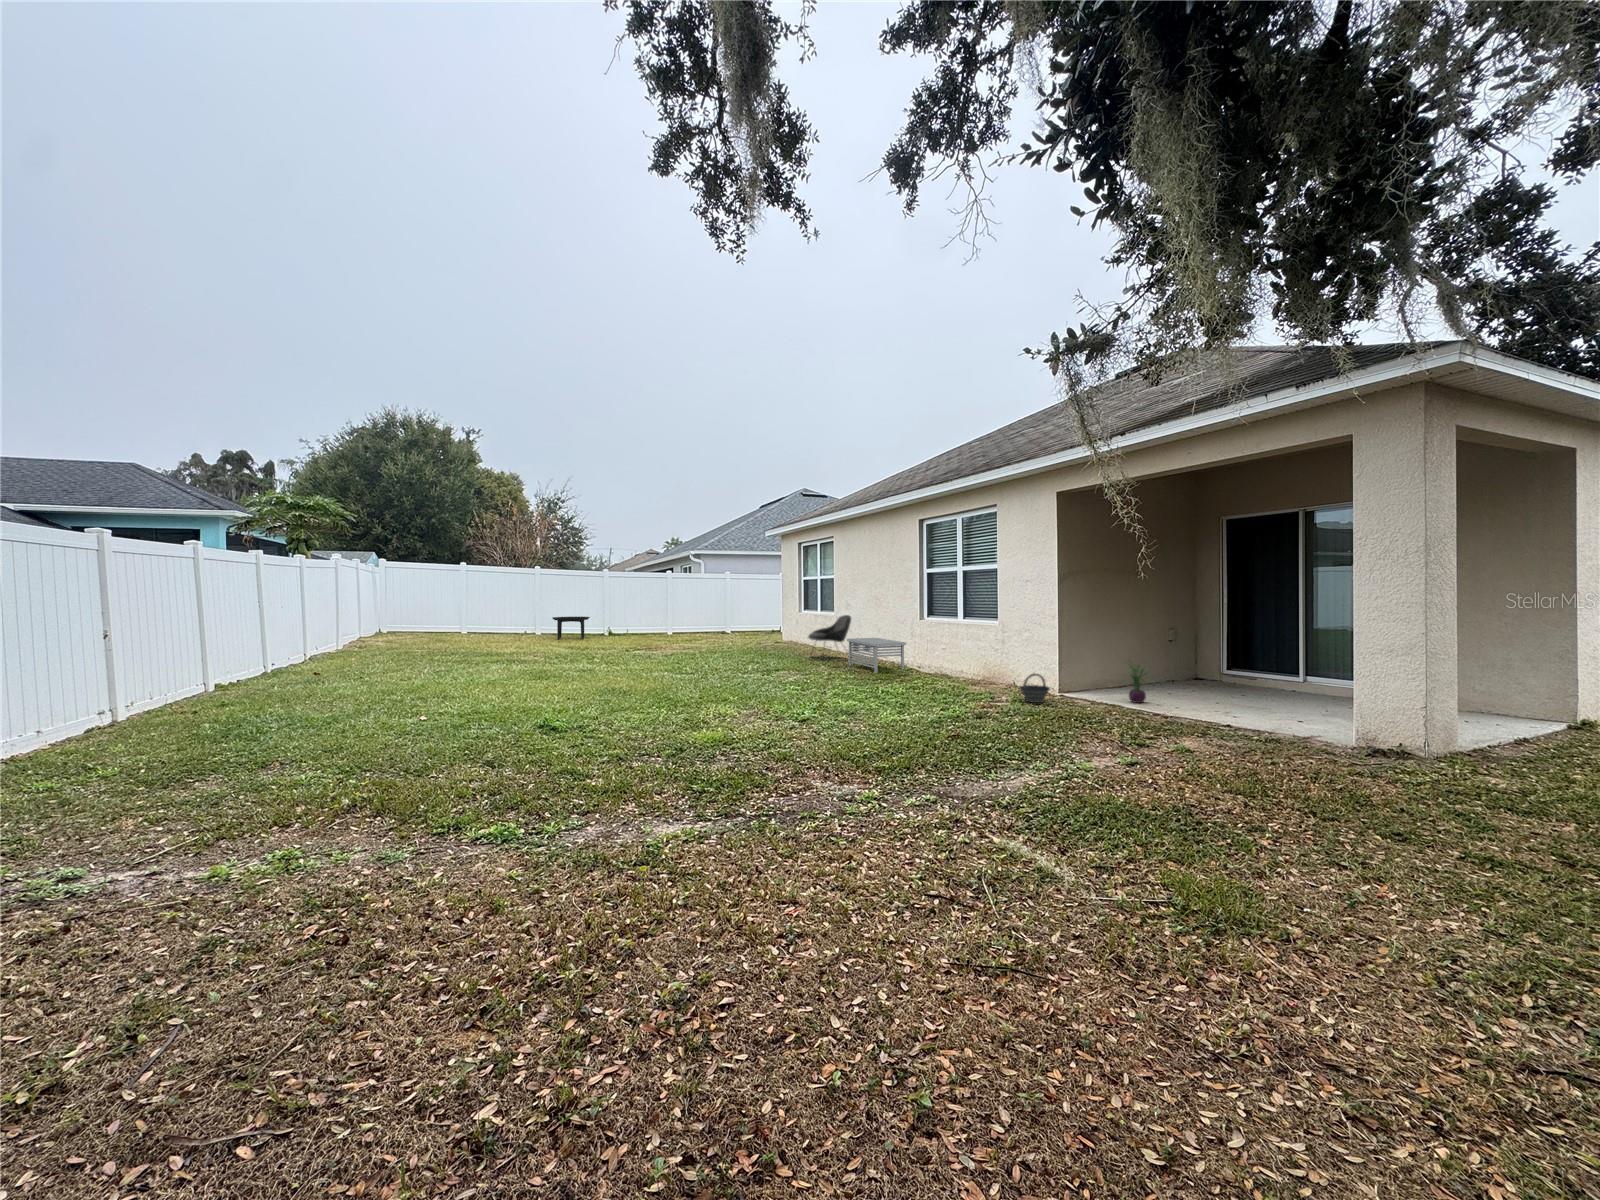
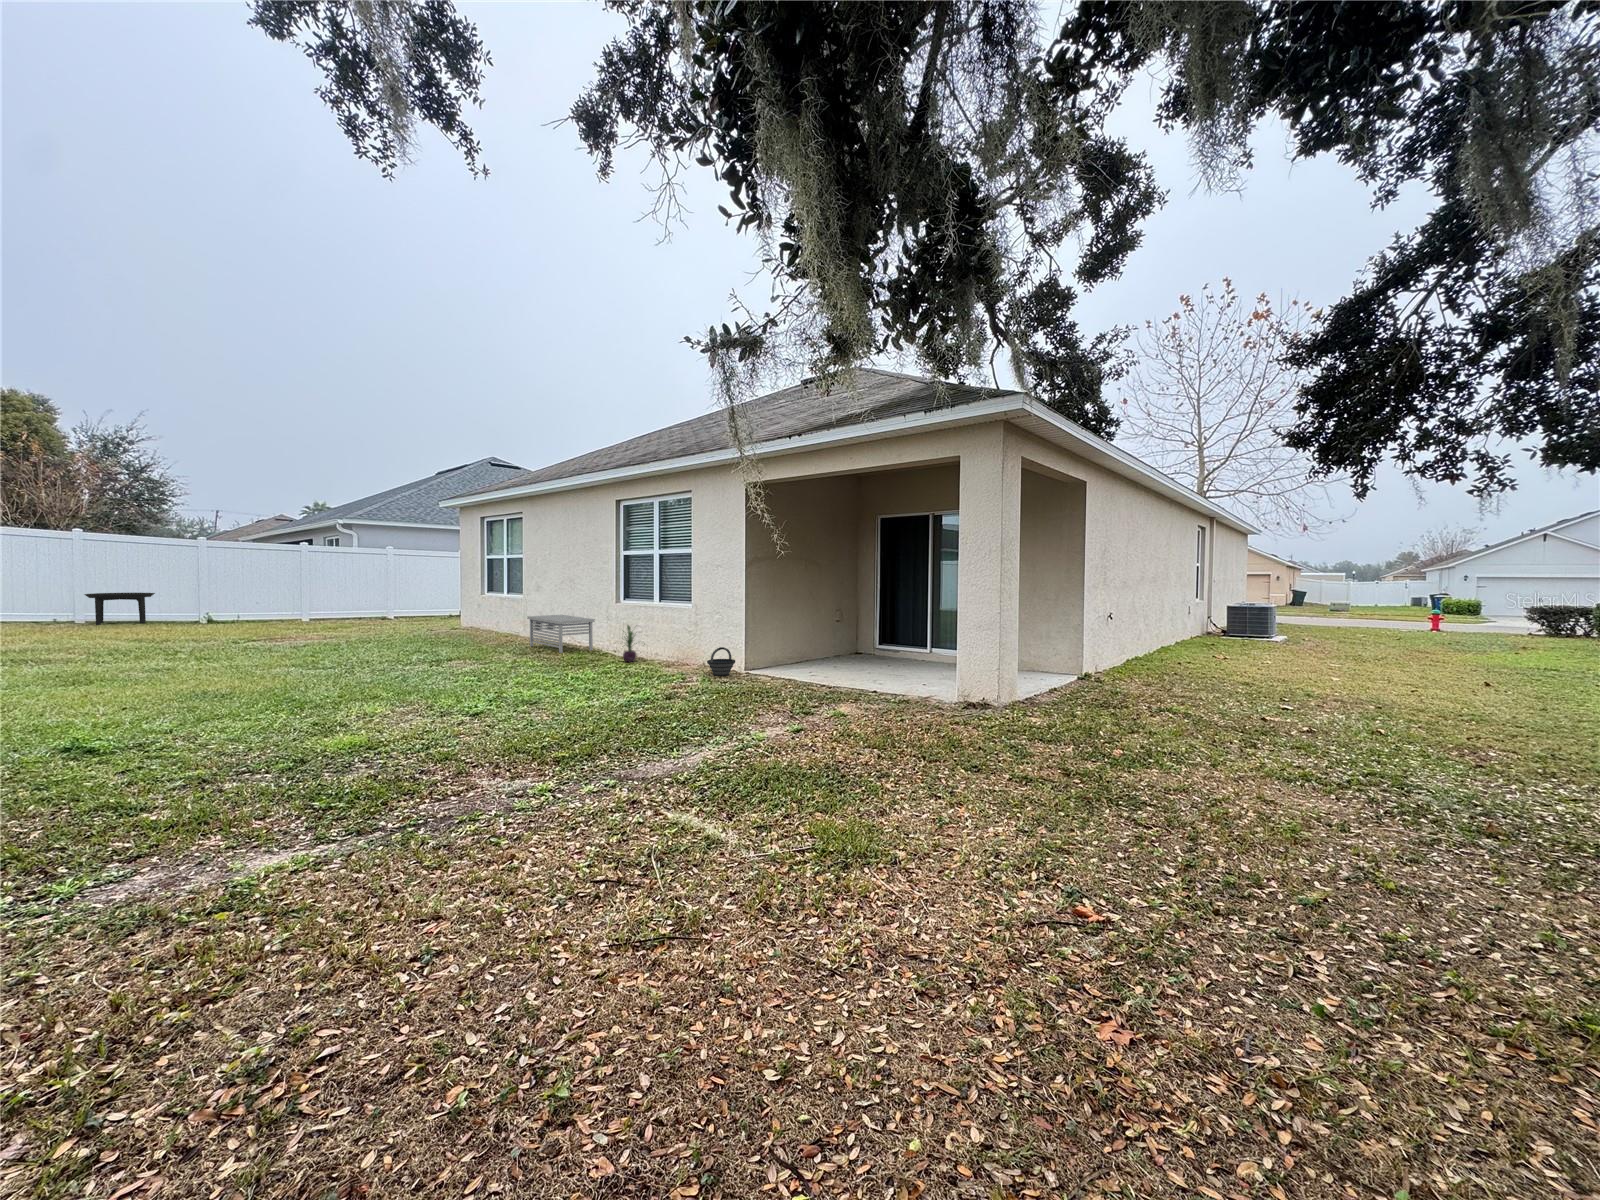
lounge chair: present [808,615,851,657] -> none [480,590,535,642]
decorative plant: present [1124,660,1146,703] -> present [623,625,637,662]

